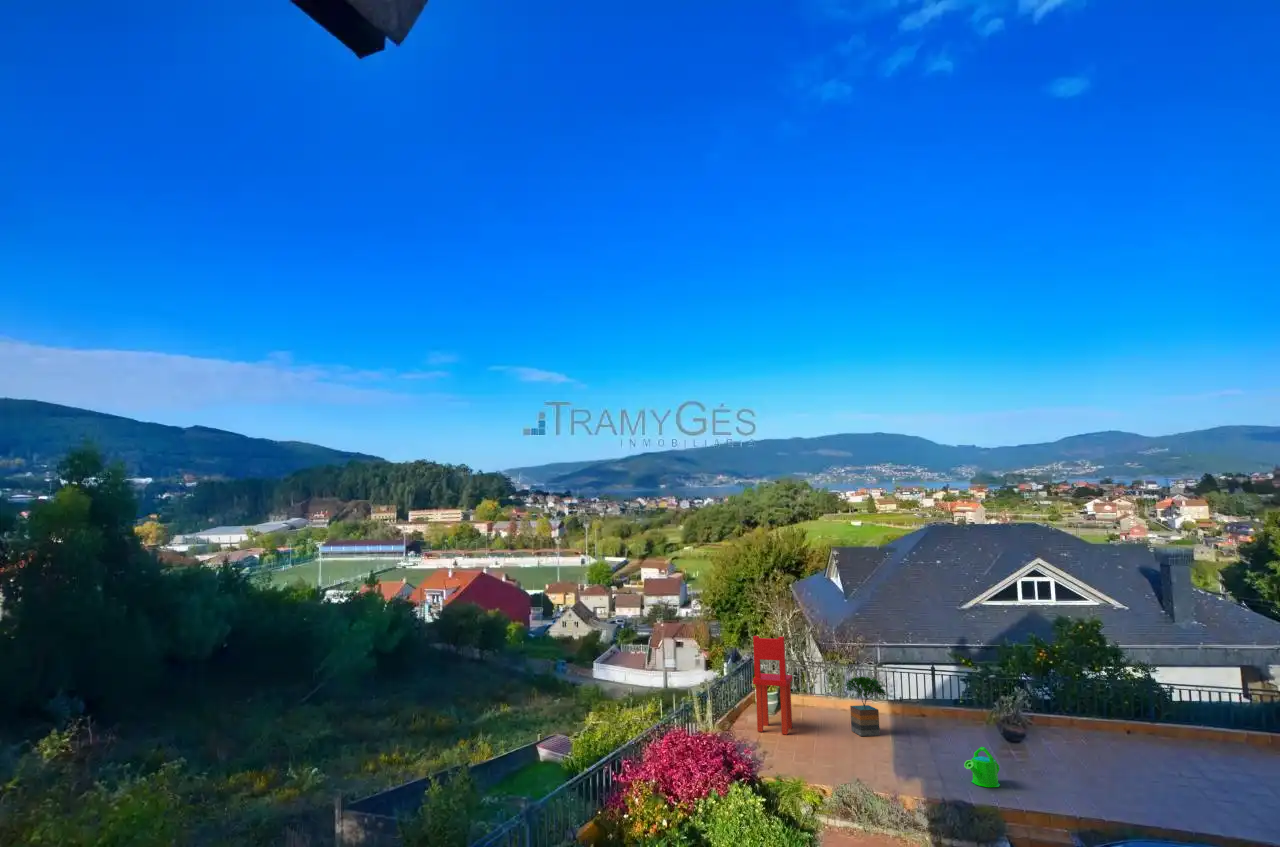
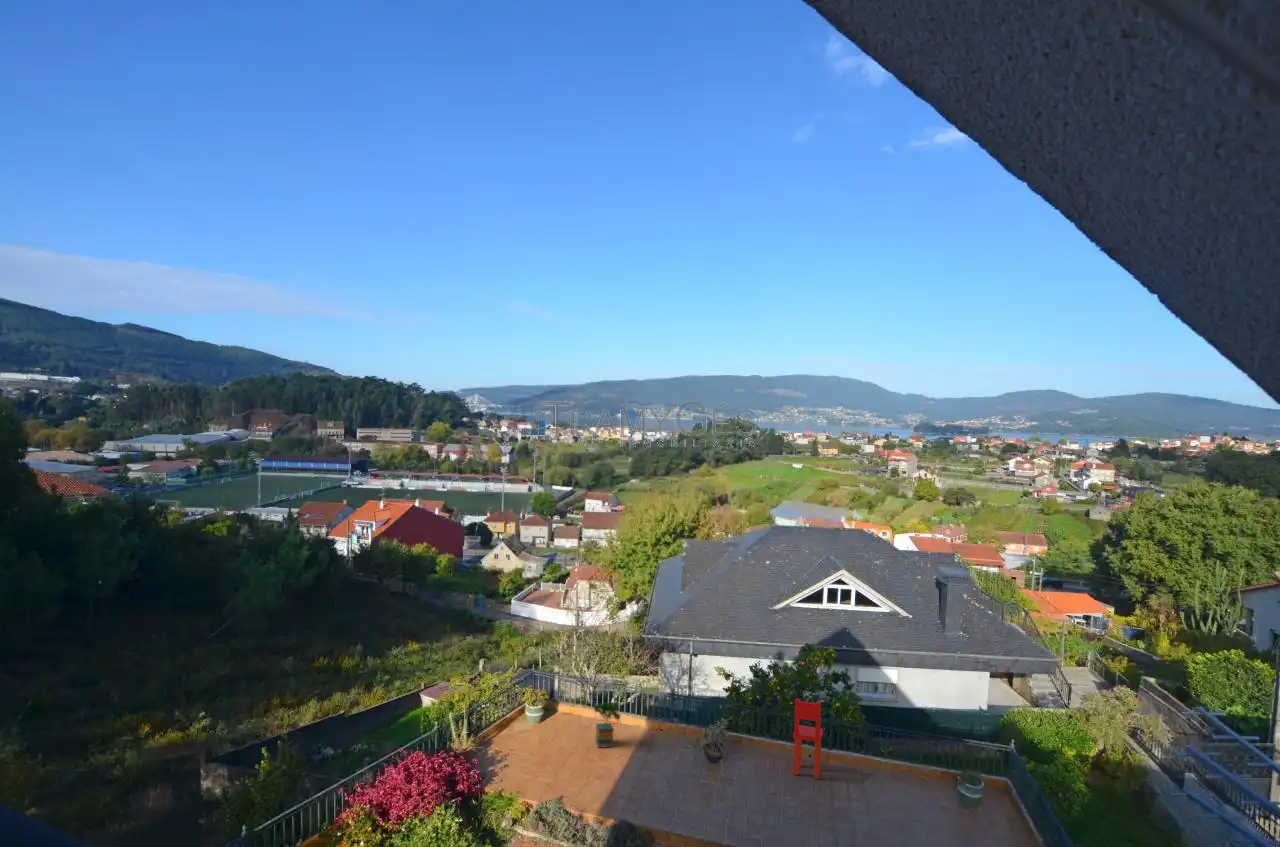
chair: present [753,636,793,734] -> present [793,698,823,779]
watering can: present [964,747,1000,787] -> none [633,773,662,801]

